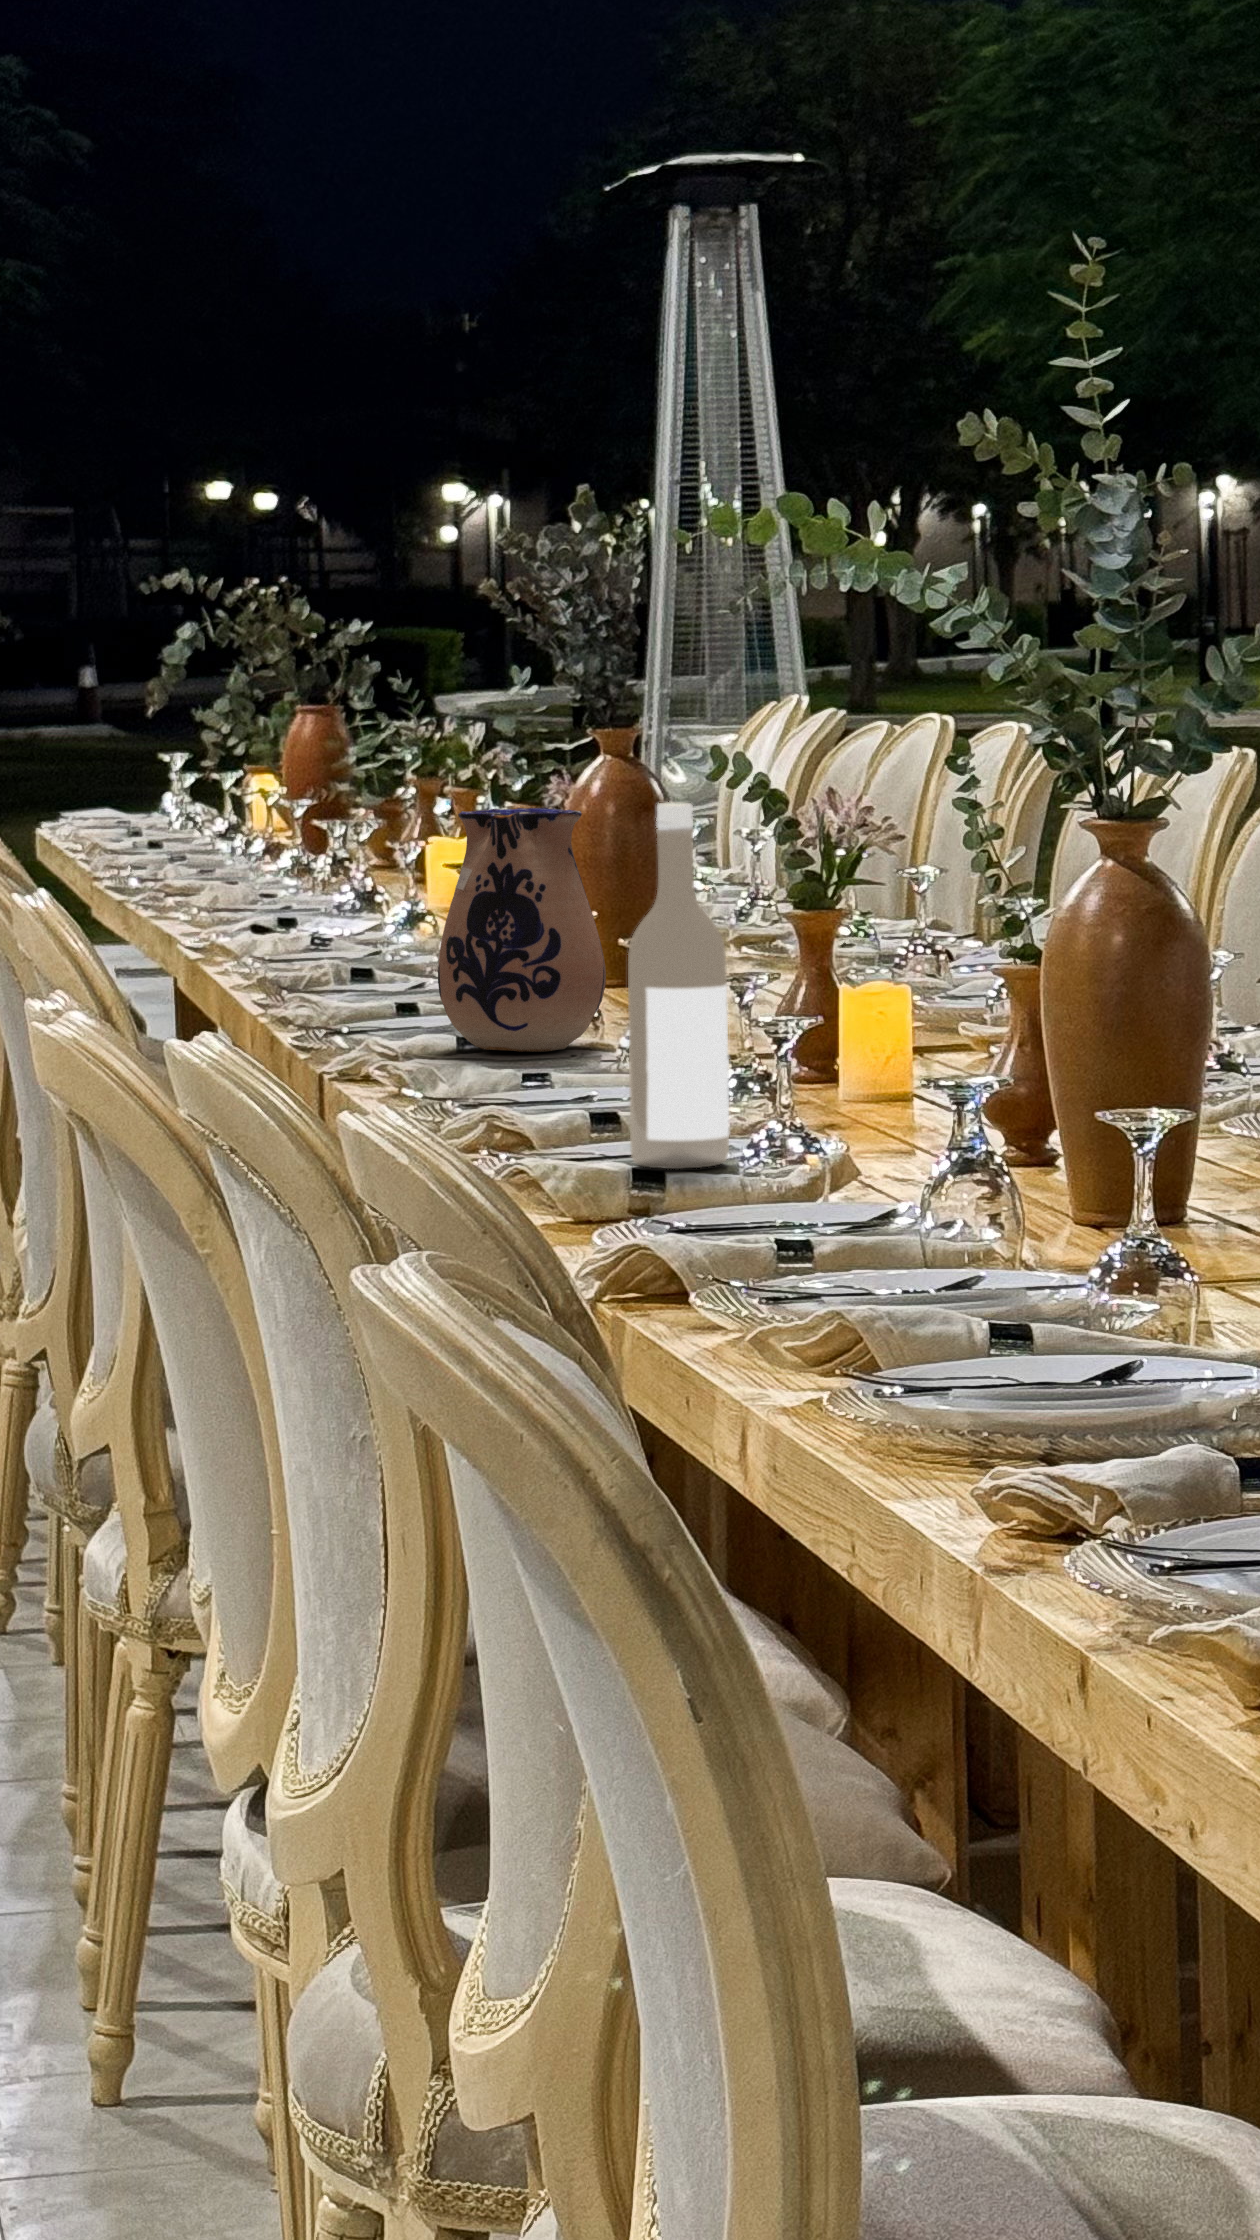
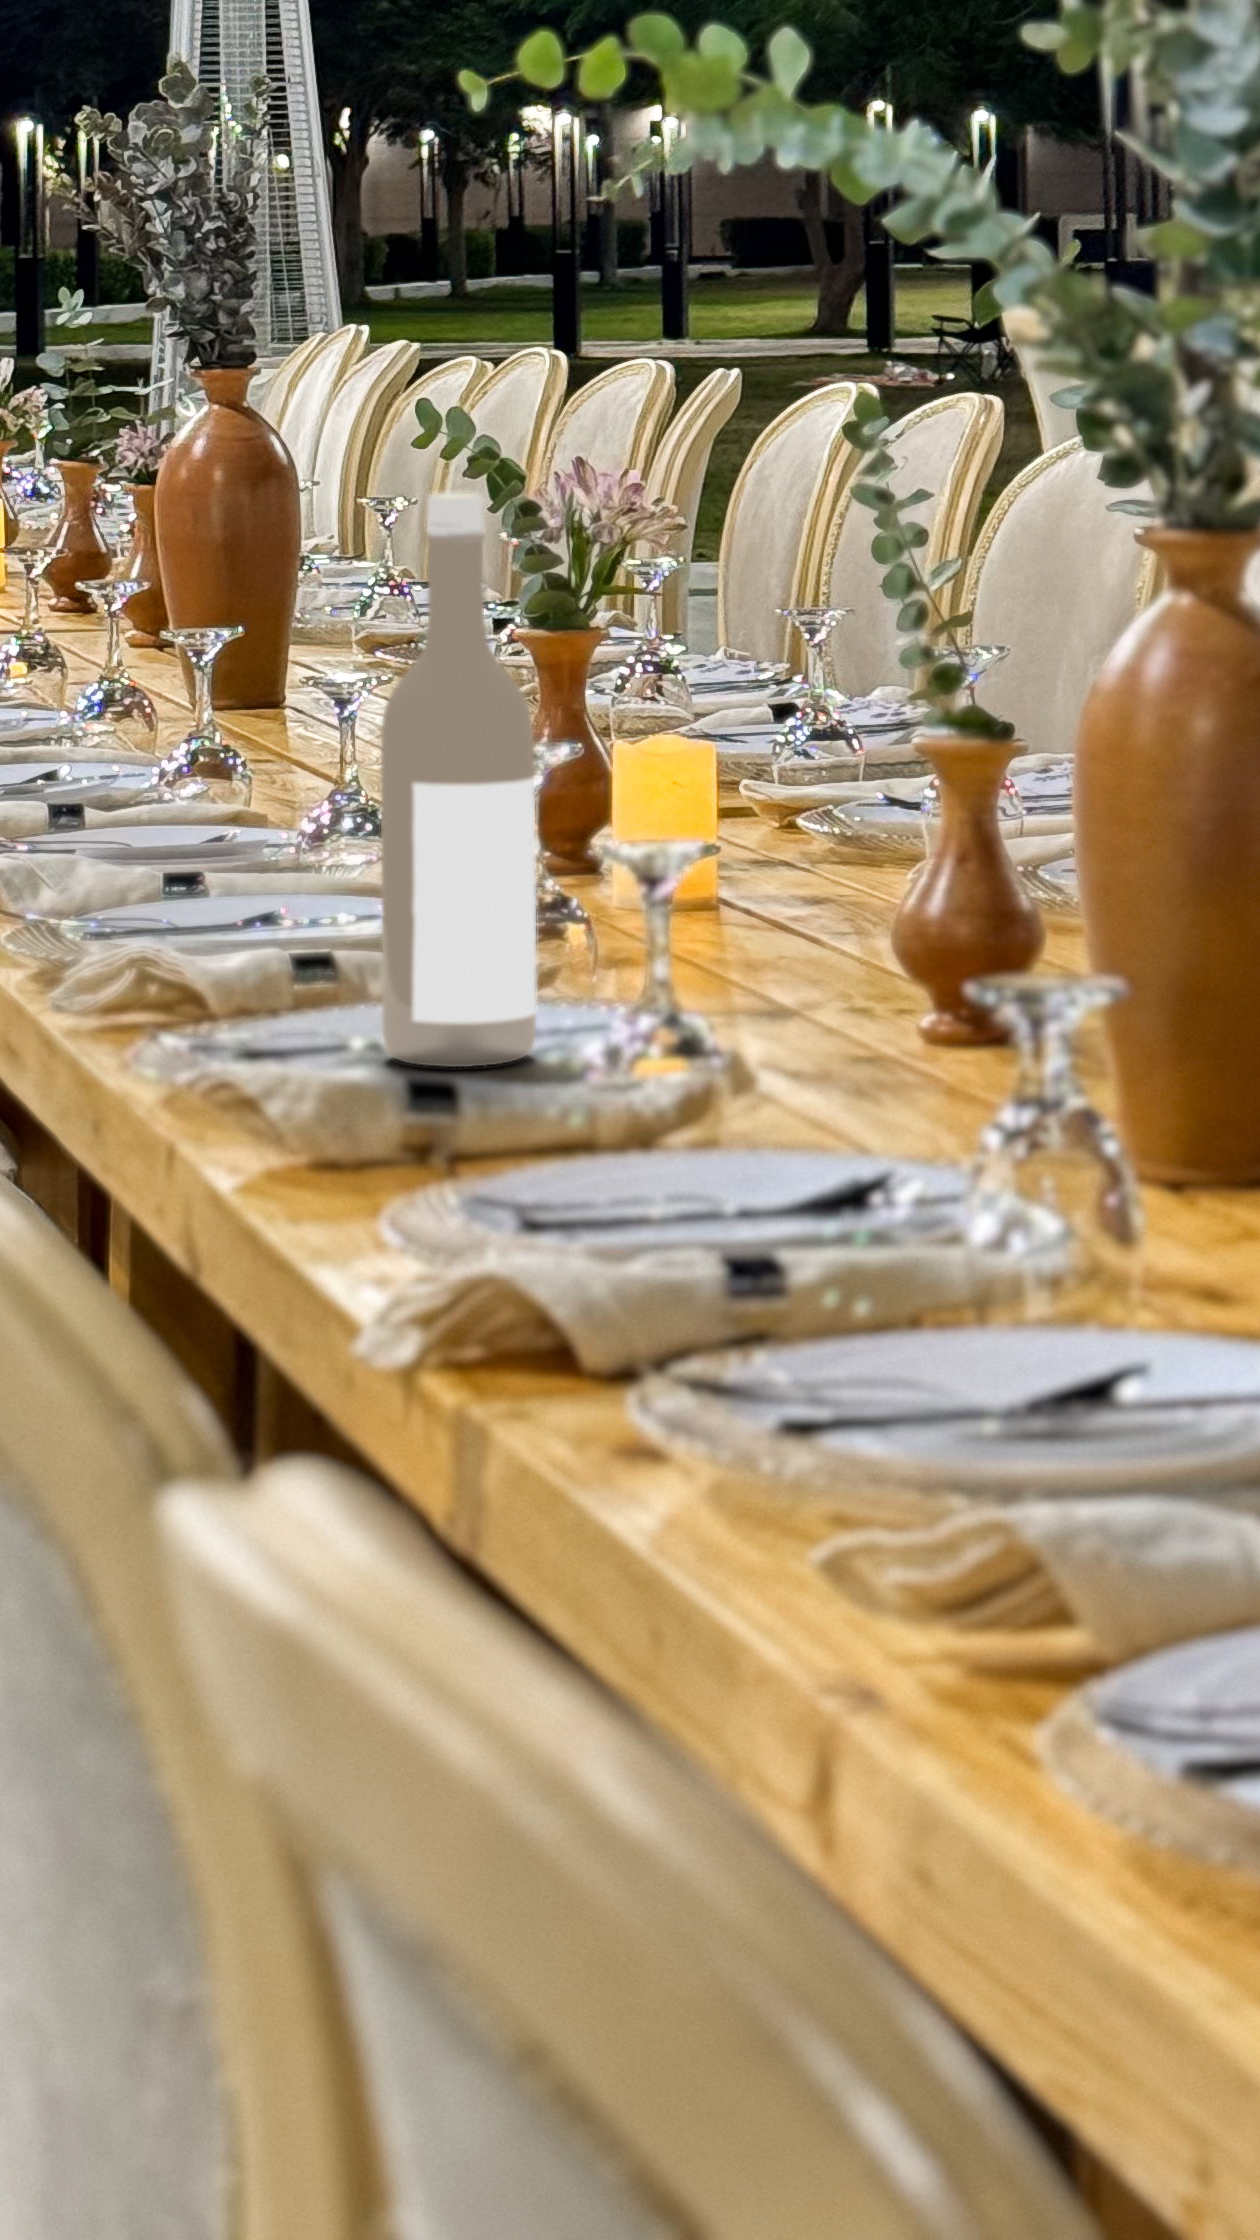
ceramic pitcher: present [438,807,606,1052] -> none [26,482,263,831]

